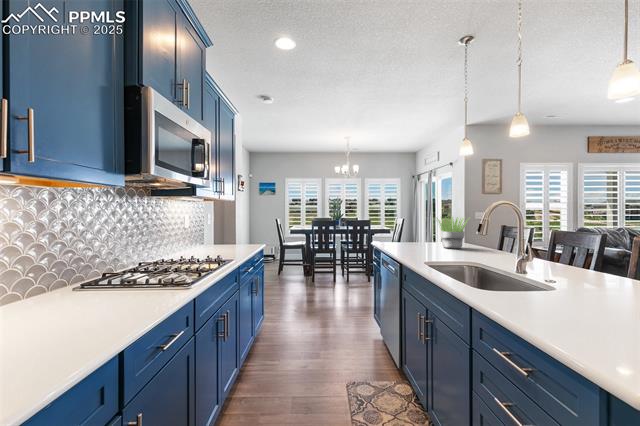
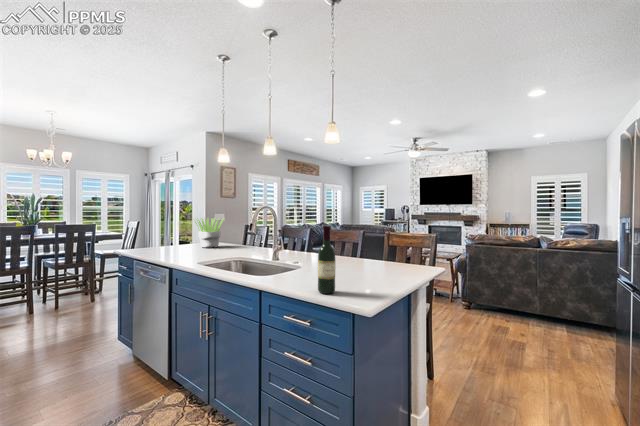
wine bottle: none [545,233,580,339] -> present [318,226,335,294]

